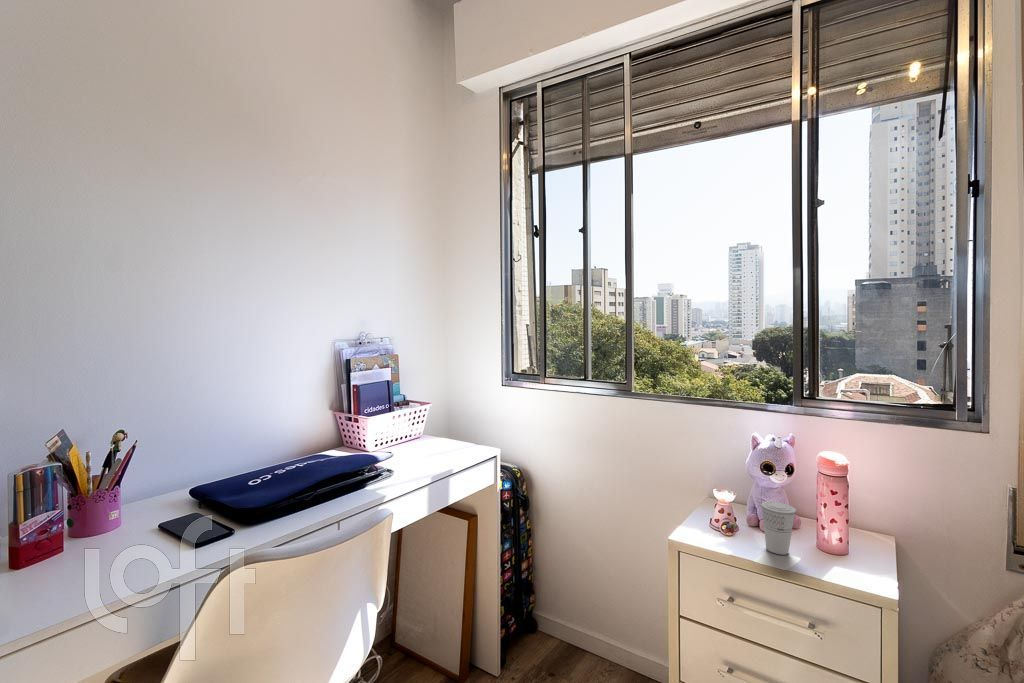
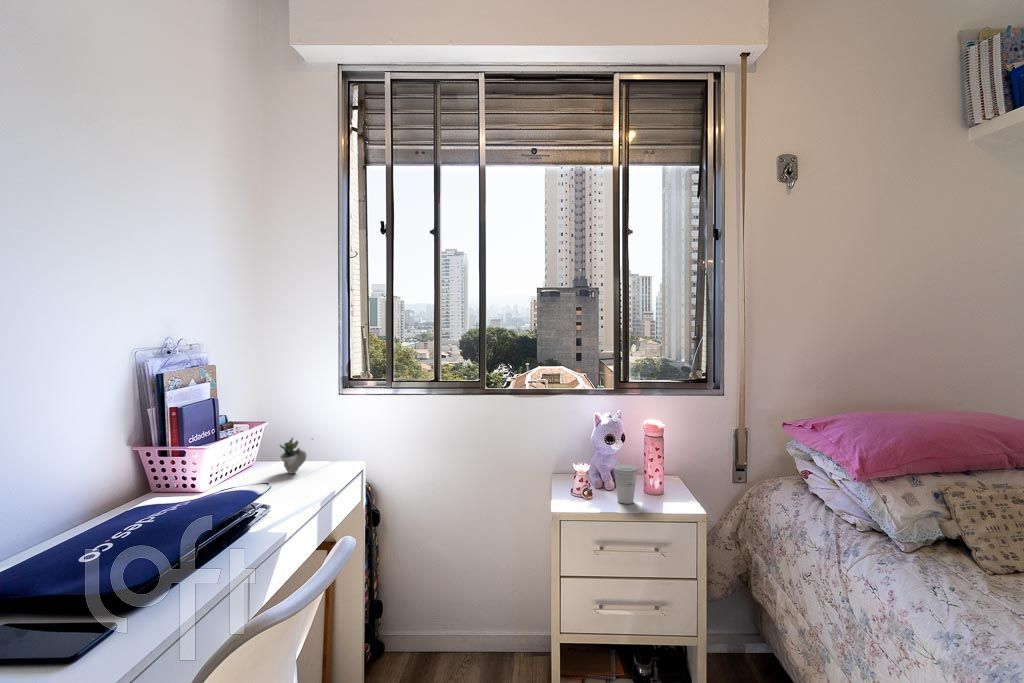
succulent plant: none [434,418,457,449] -> present [280,437,313,473]

